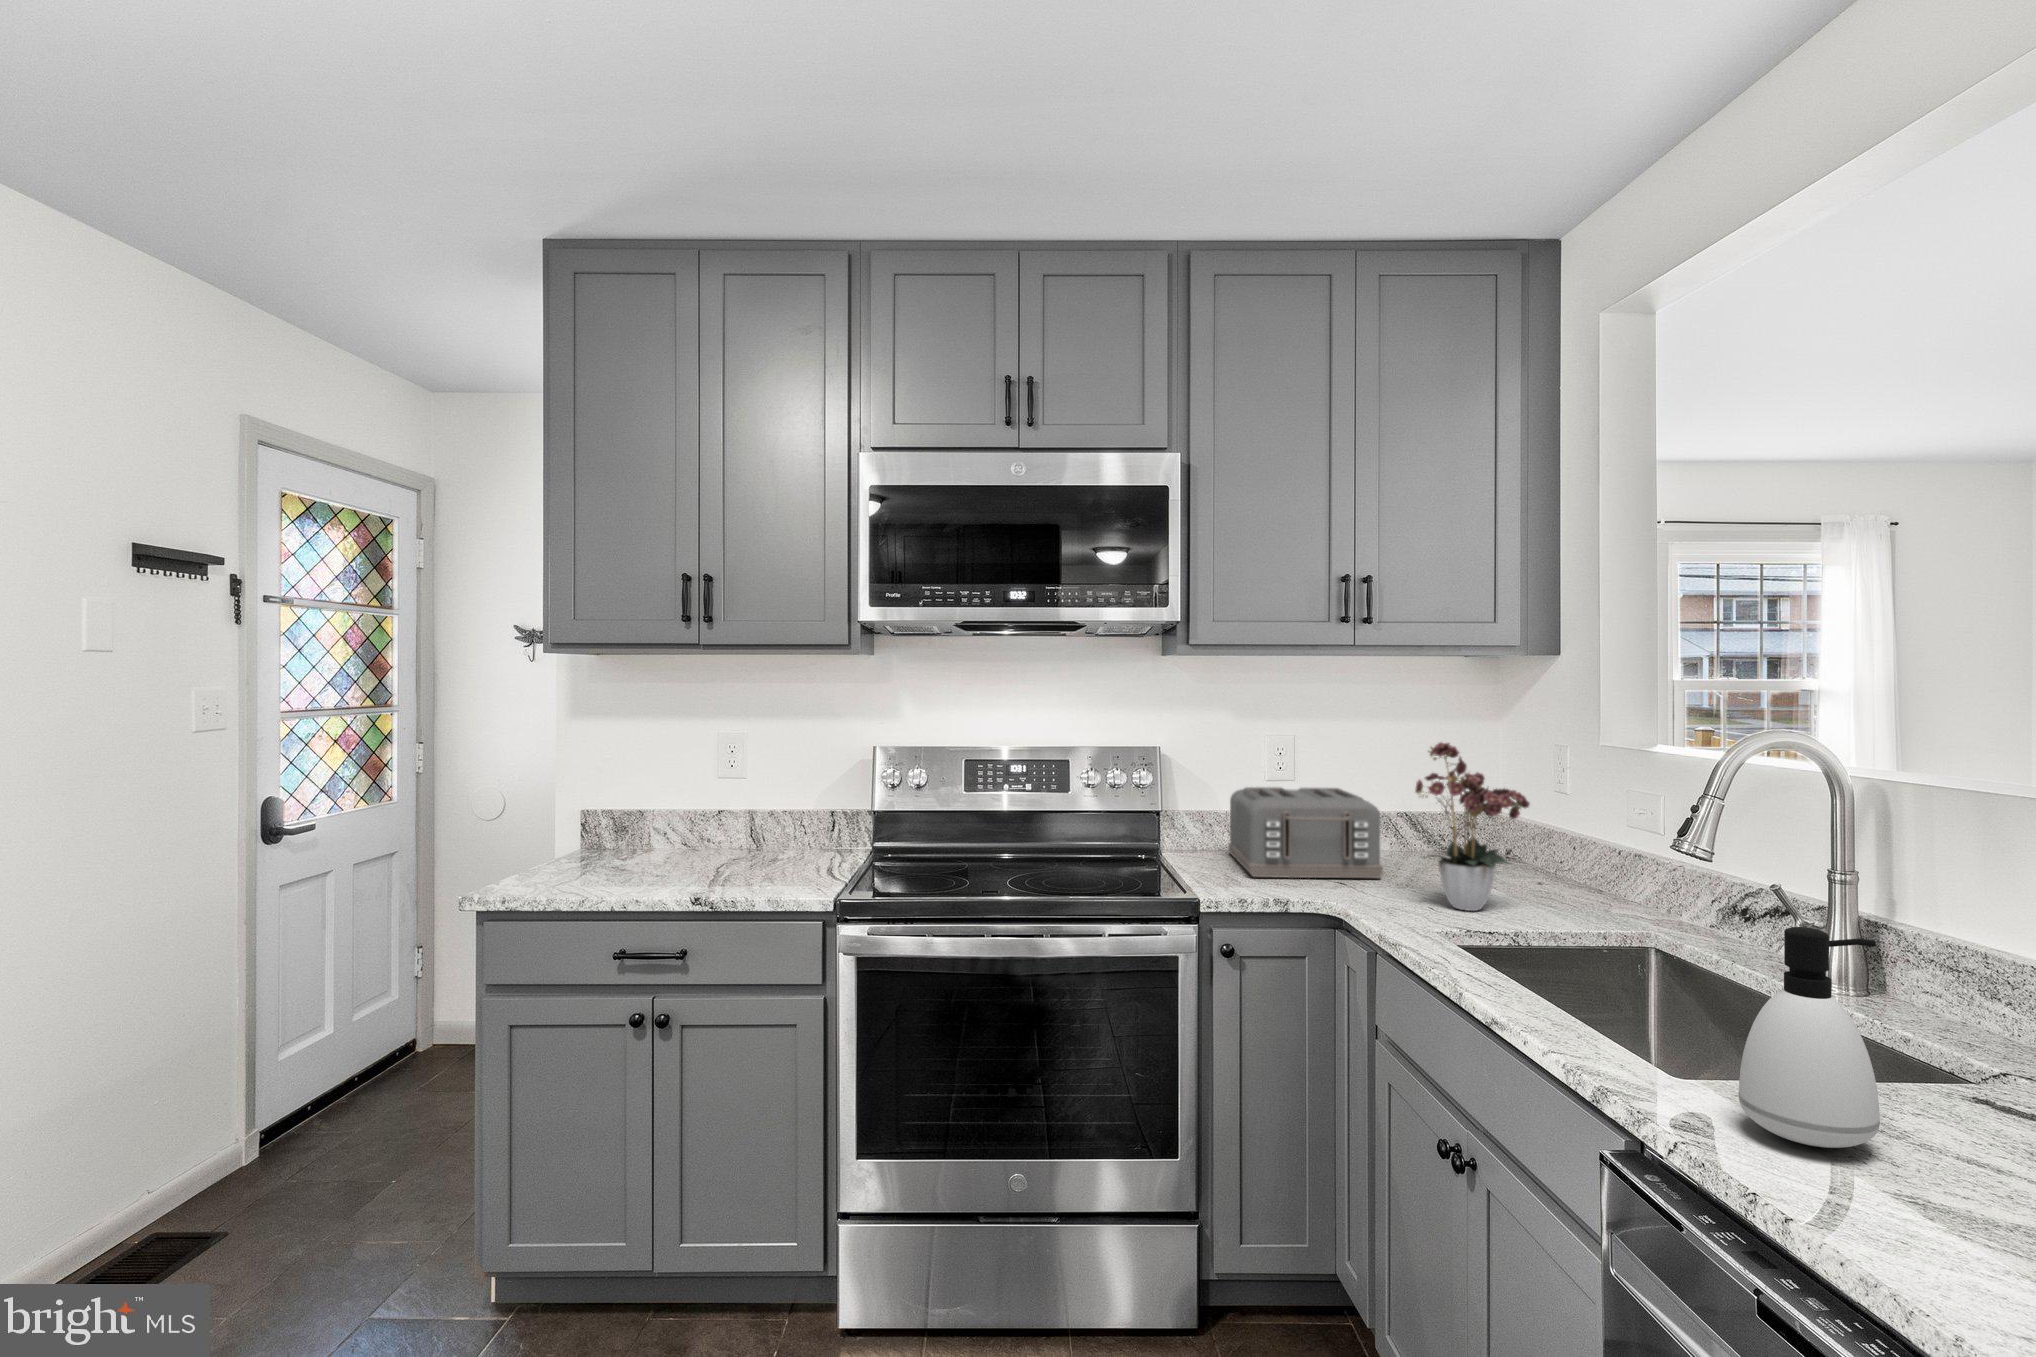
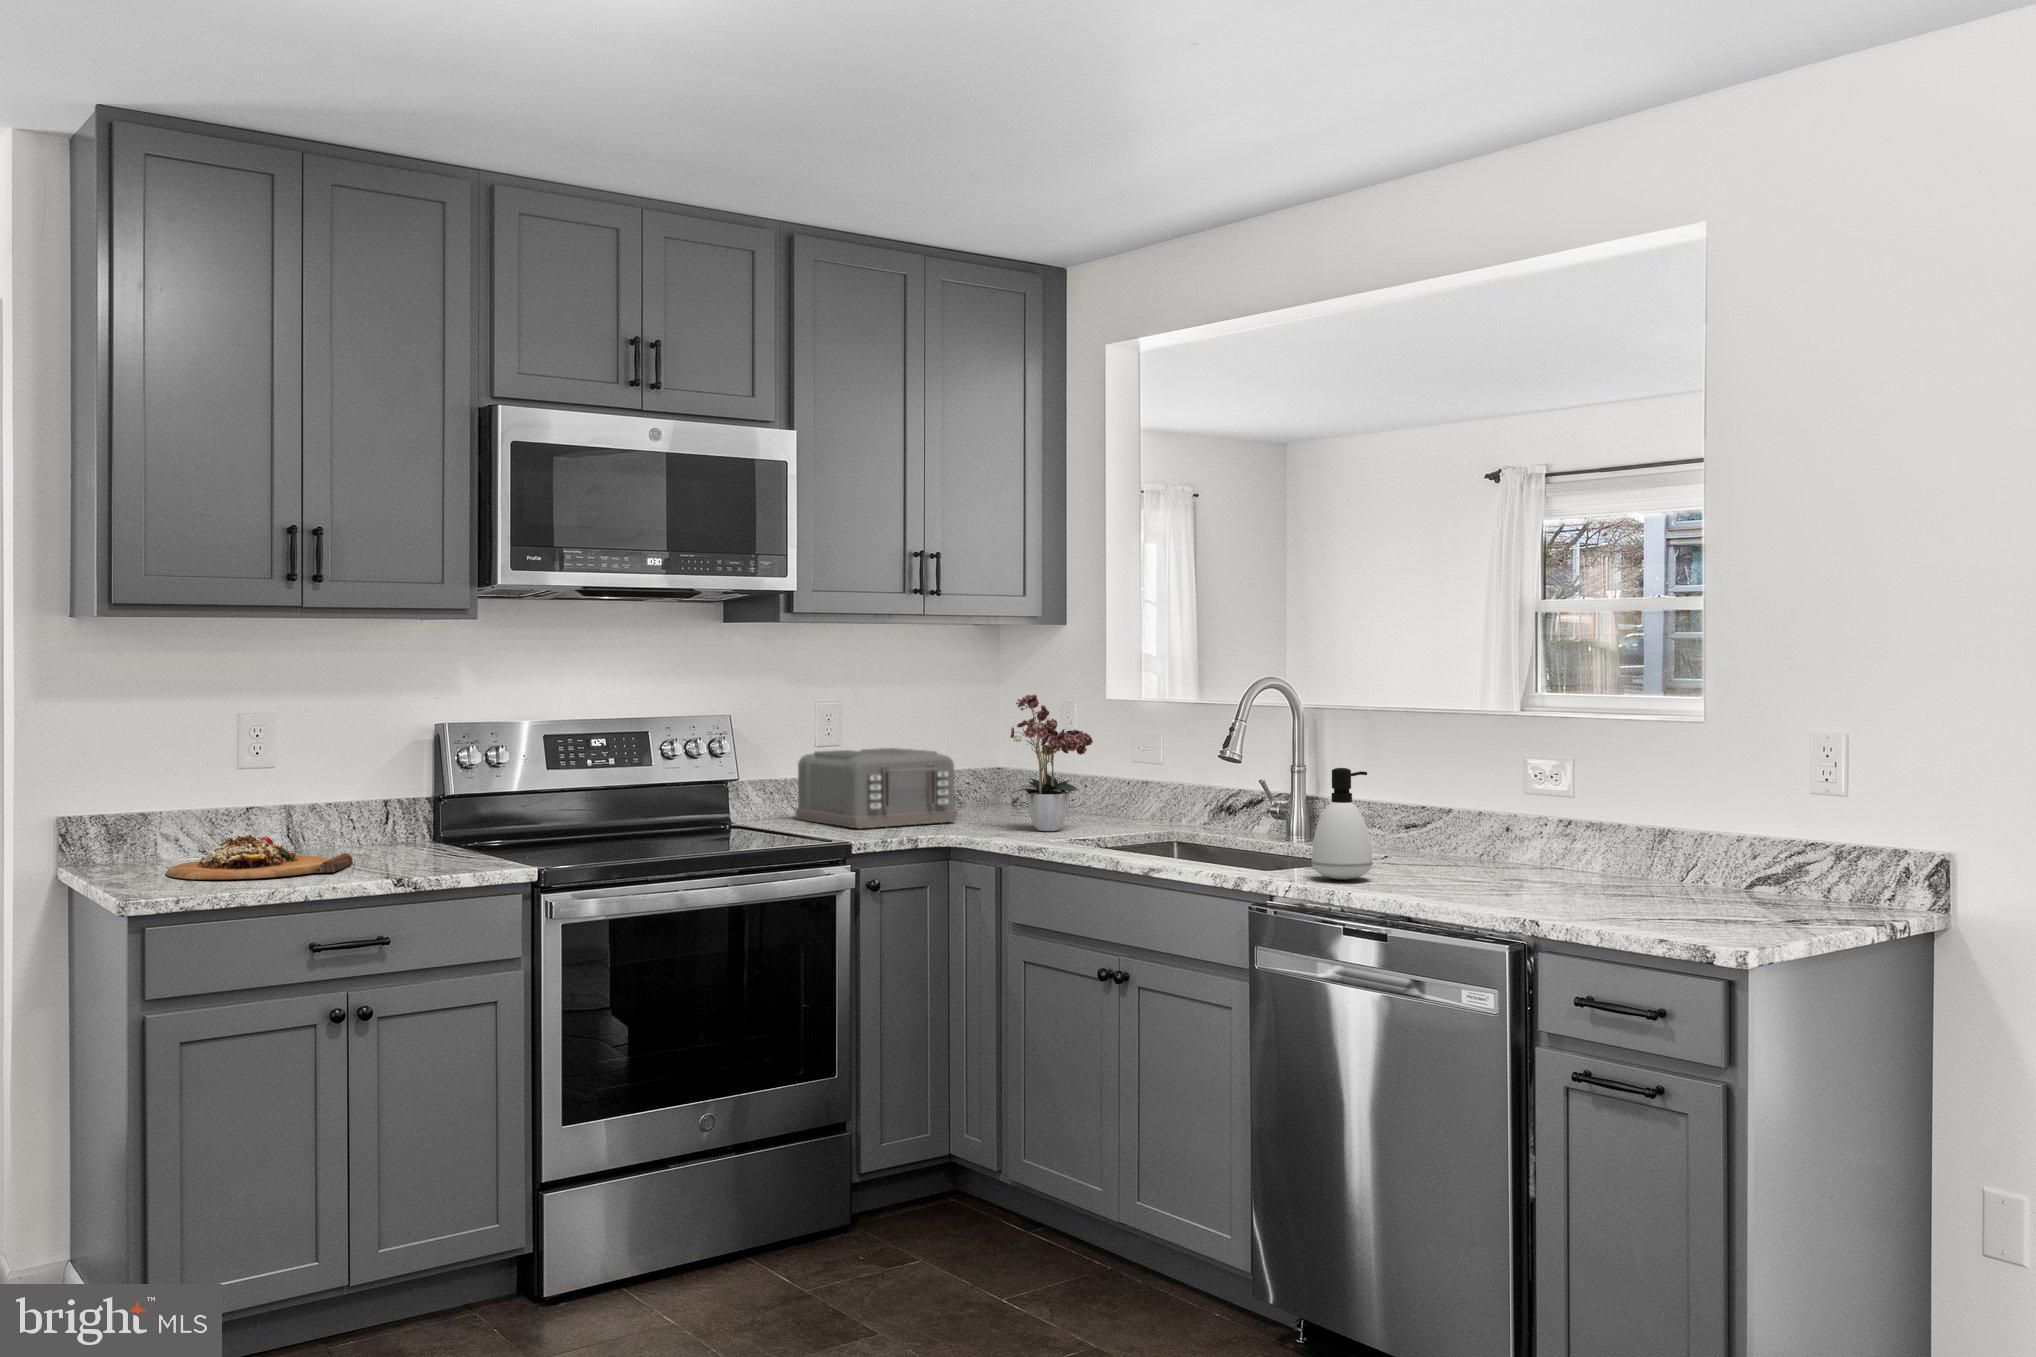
cutting board: none [590,838,740,881] -> present [166,834,353,879]

